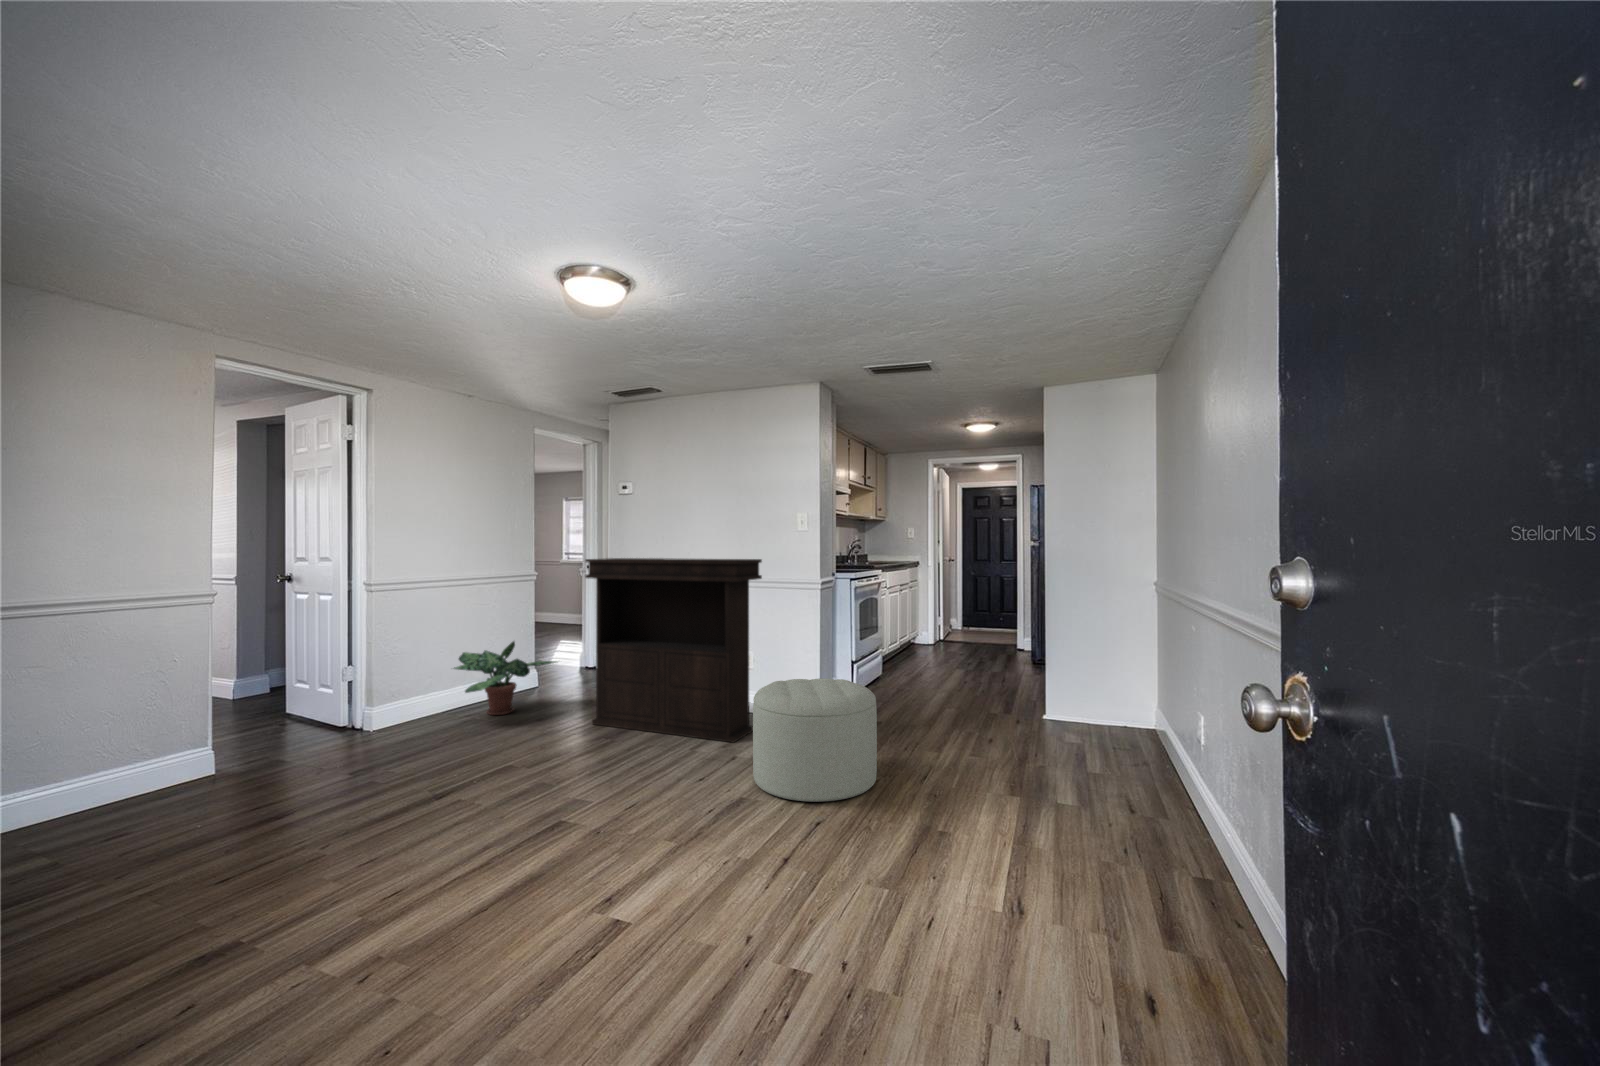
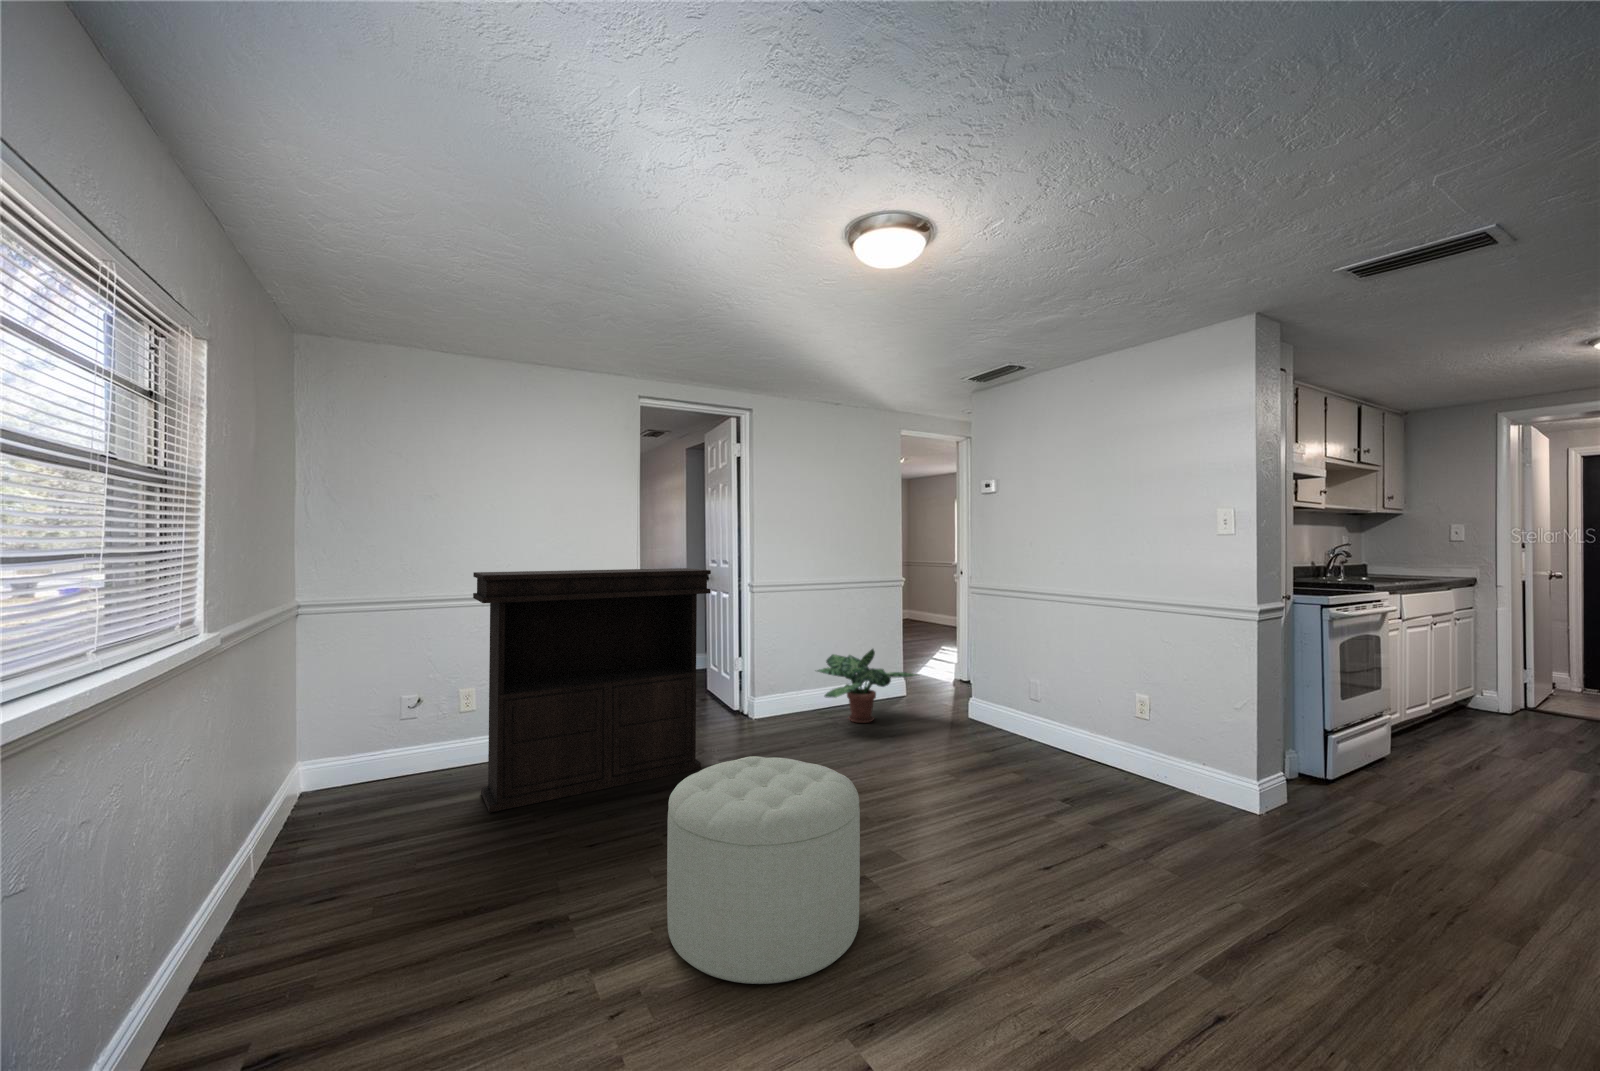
console table: present [585,558,762,742] -> present [473,568,711,813]
ottoman: present [753,678,877,802] -> present [667,756,860,984]

